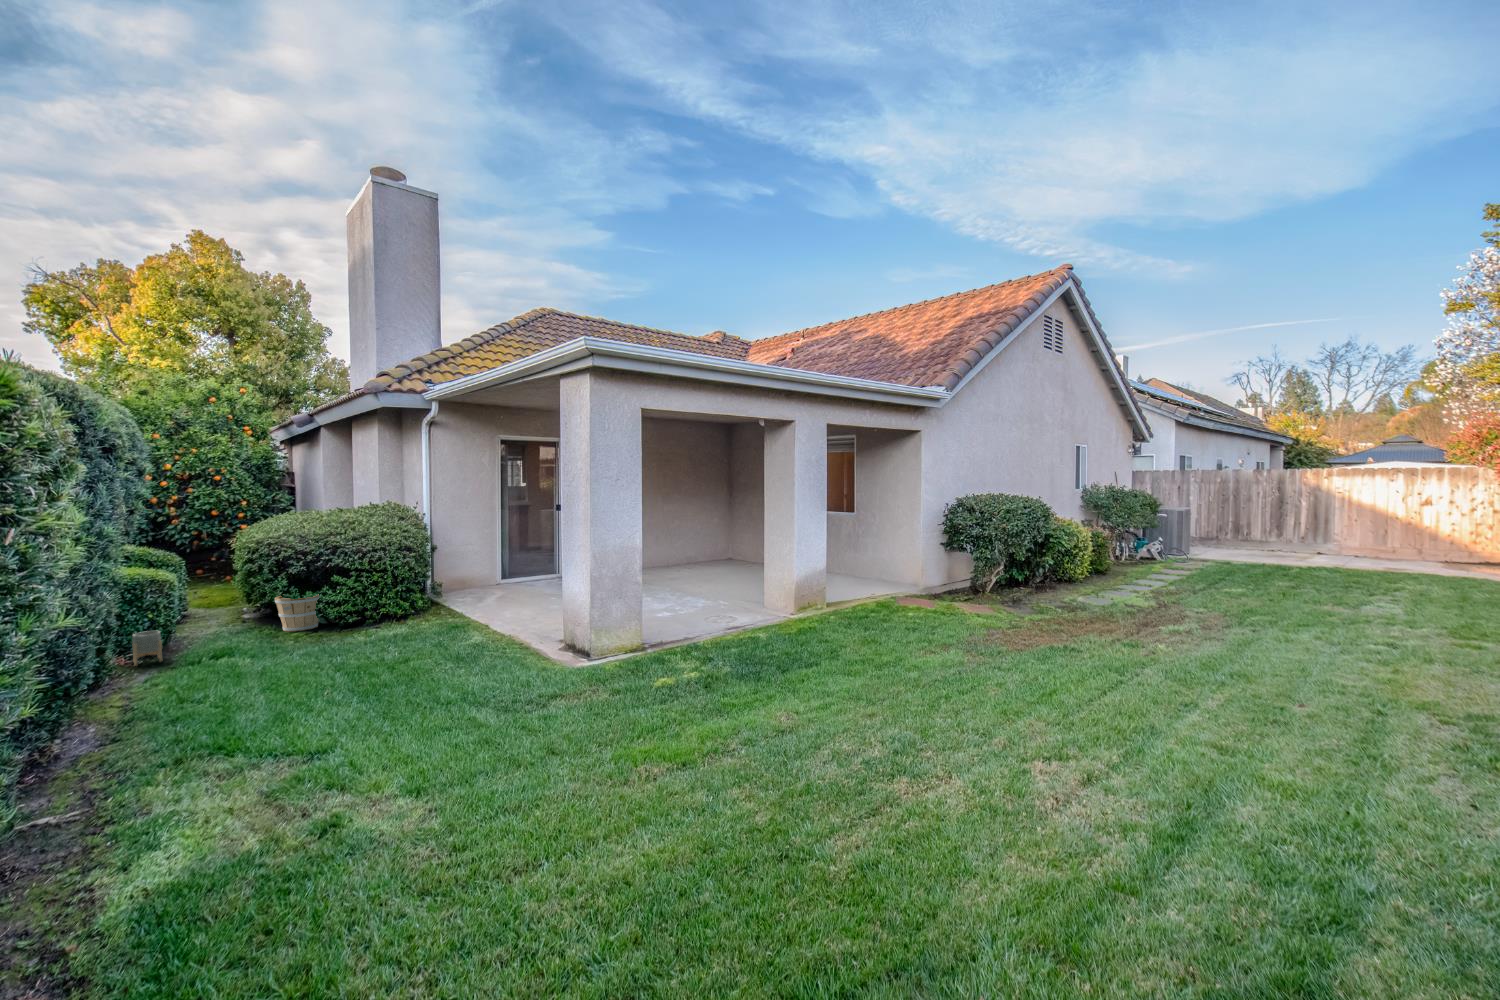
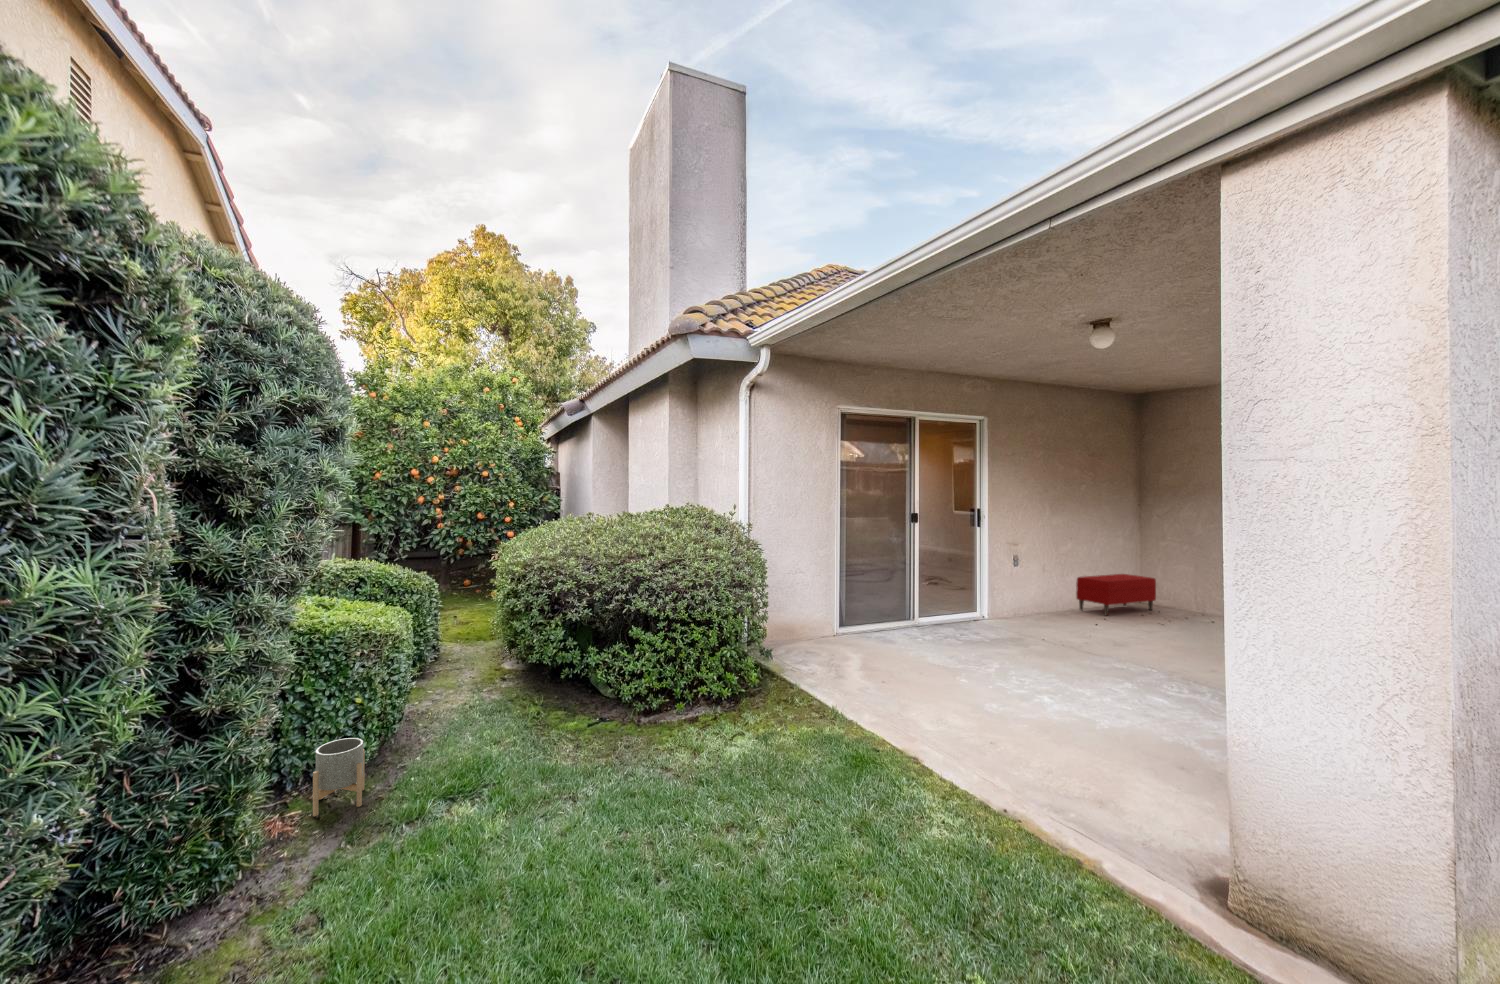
bench: none [682,538,731,564] -> present [1076,574,1156,616]
wooden bucket: present [275,594,319,632] -> none [547,653,620,730]

